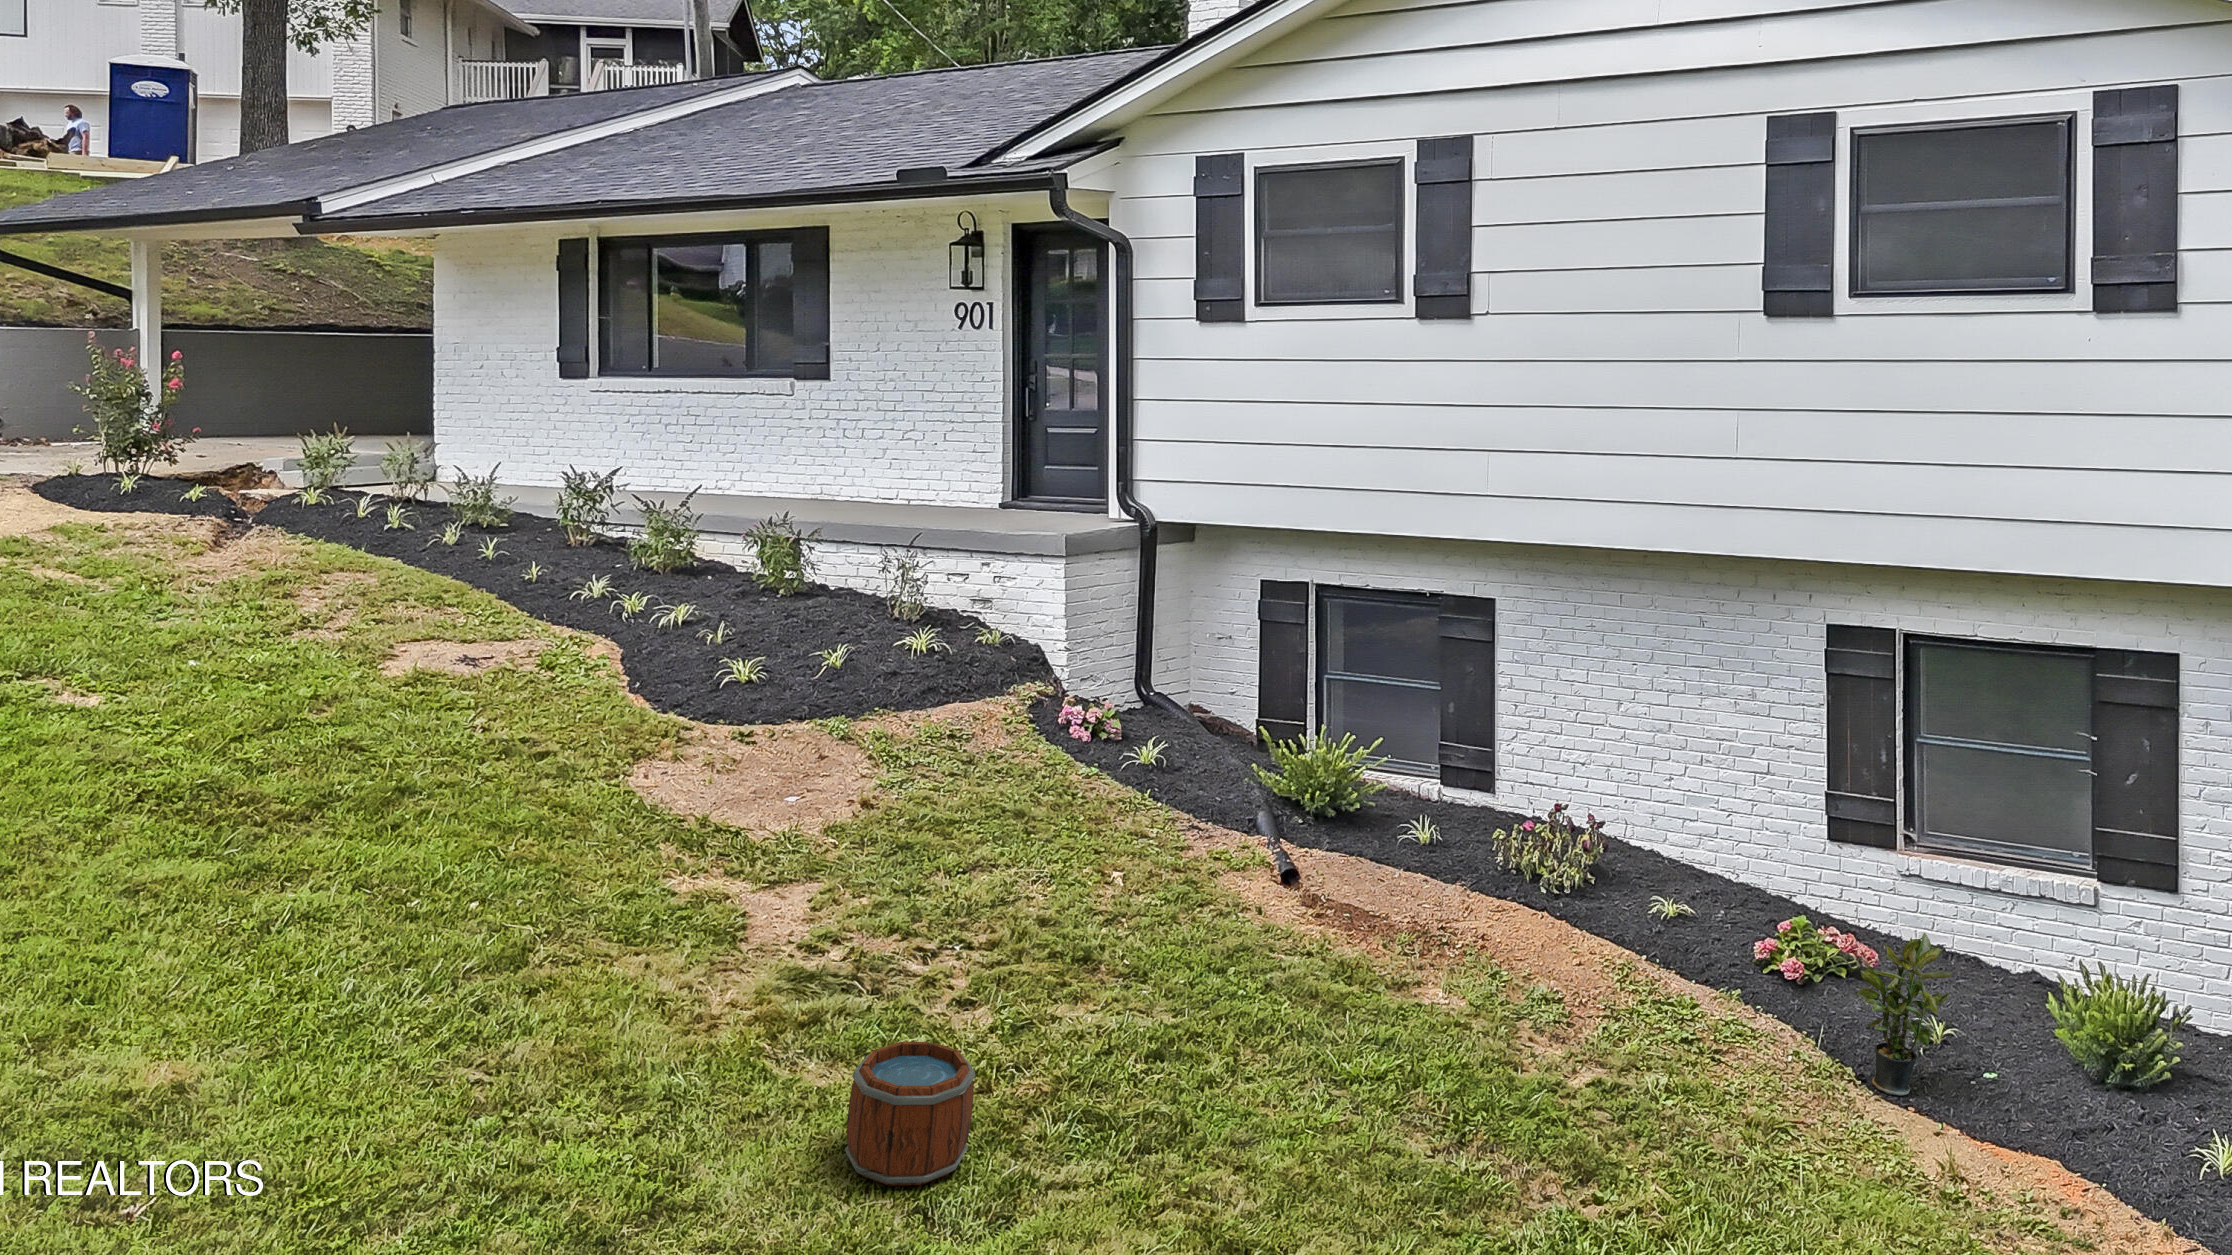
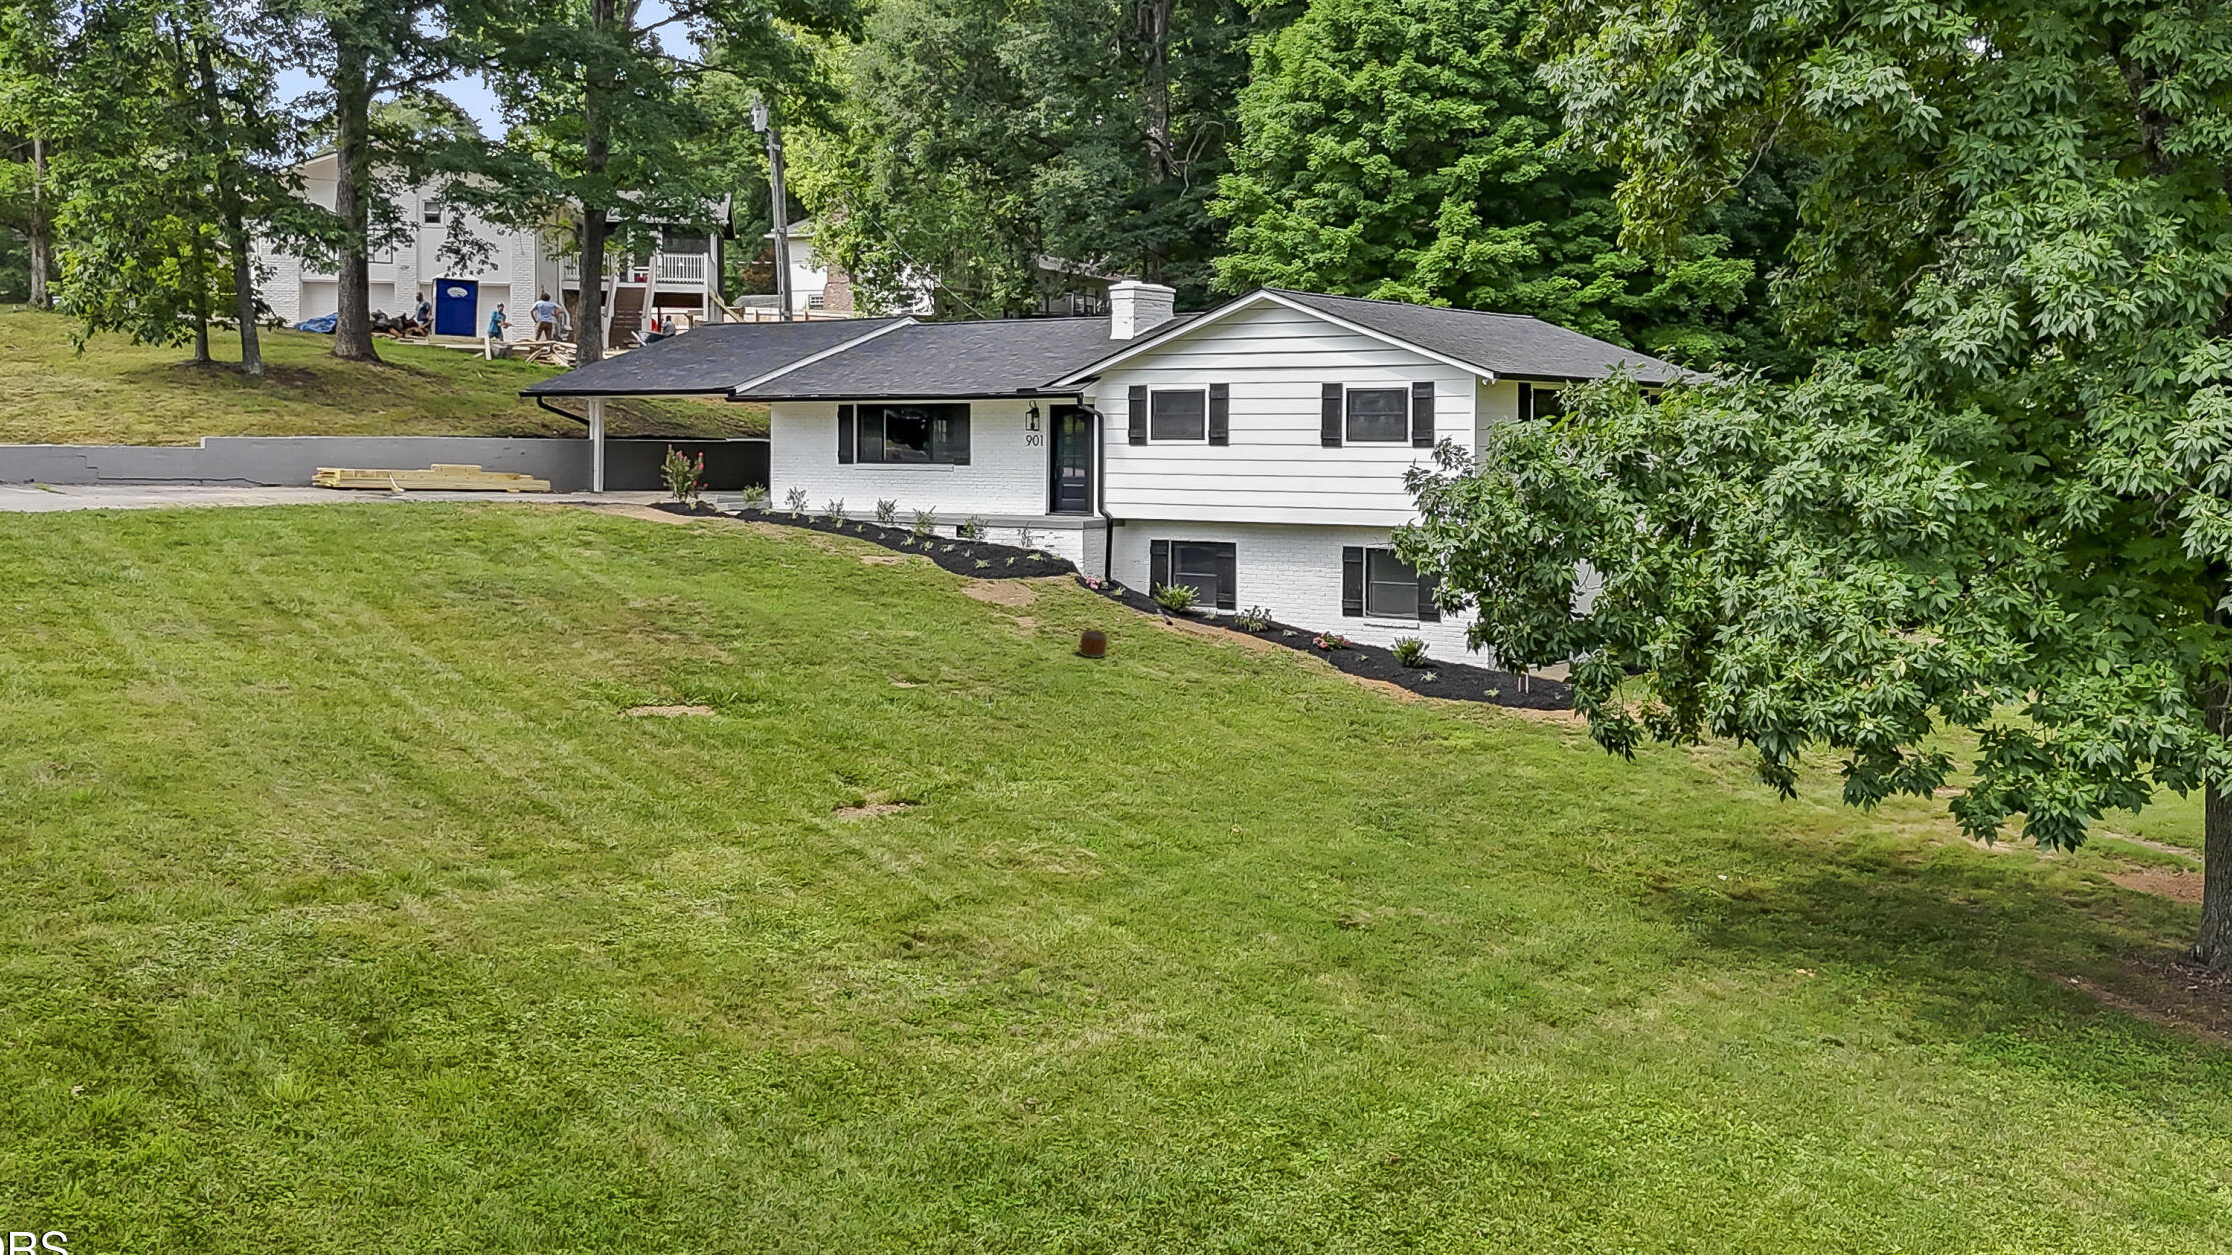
potted plant: present [1857,933,1952,1096] -> none [1333,624,1358,668]

